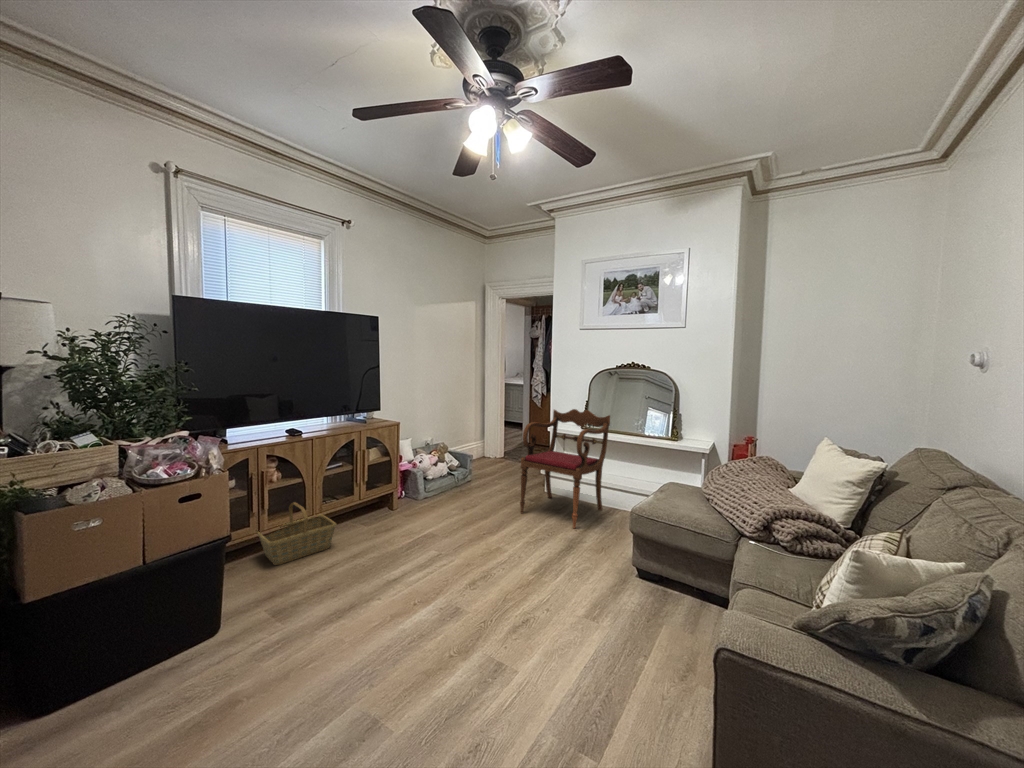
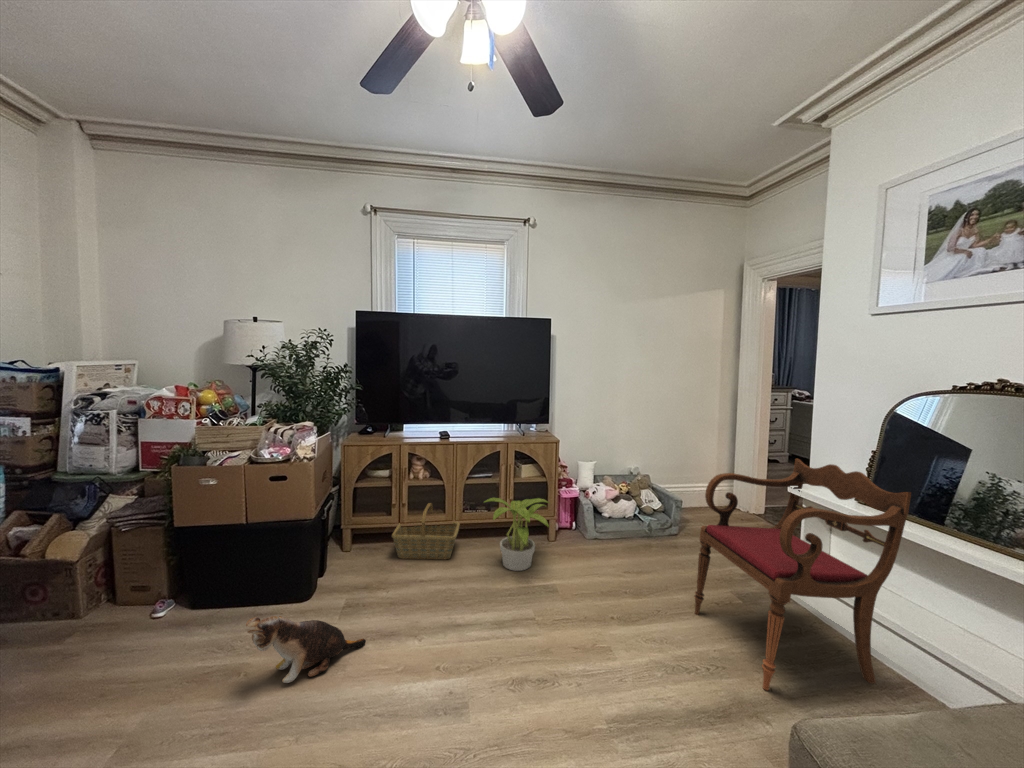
potted plant: none [362,470,422,535] -> present [484,498,549,571]
plush toy: none [273,607,346,667] -> present [246,616,366,683]

